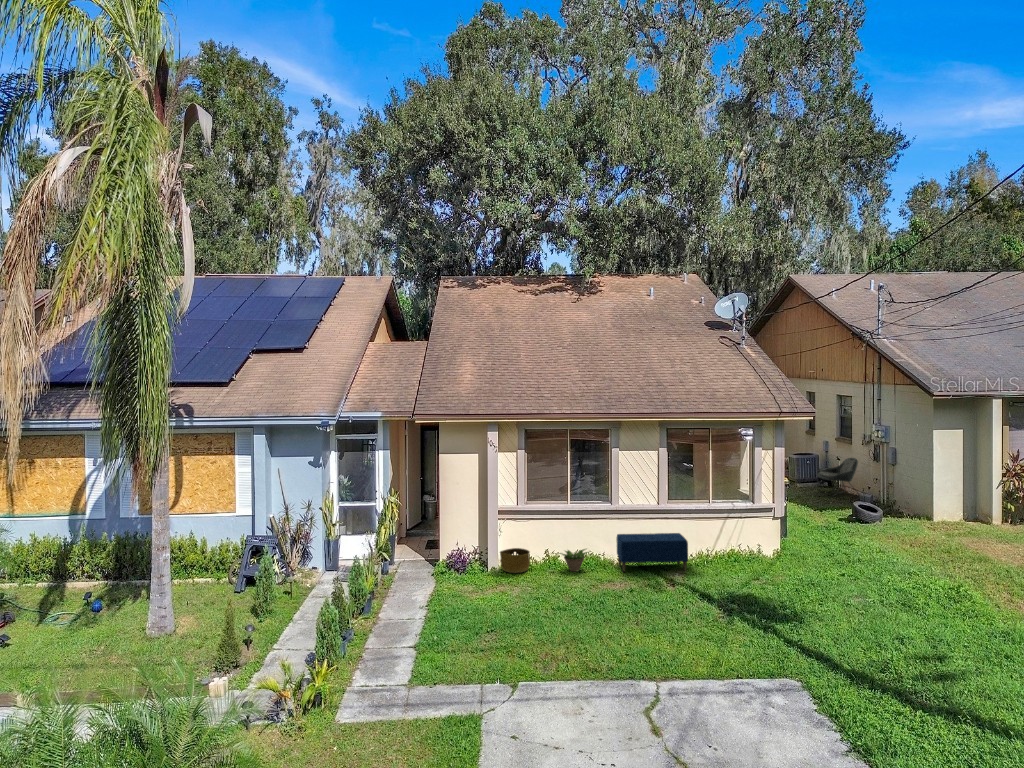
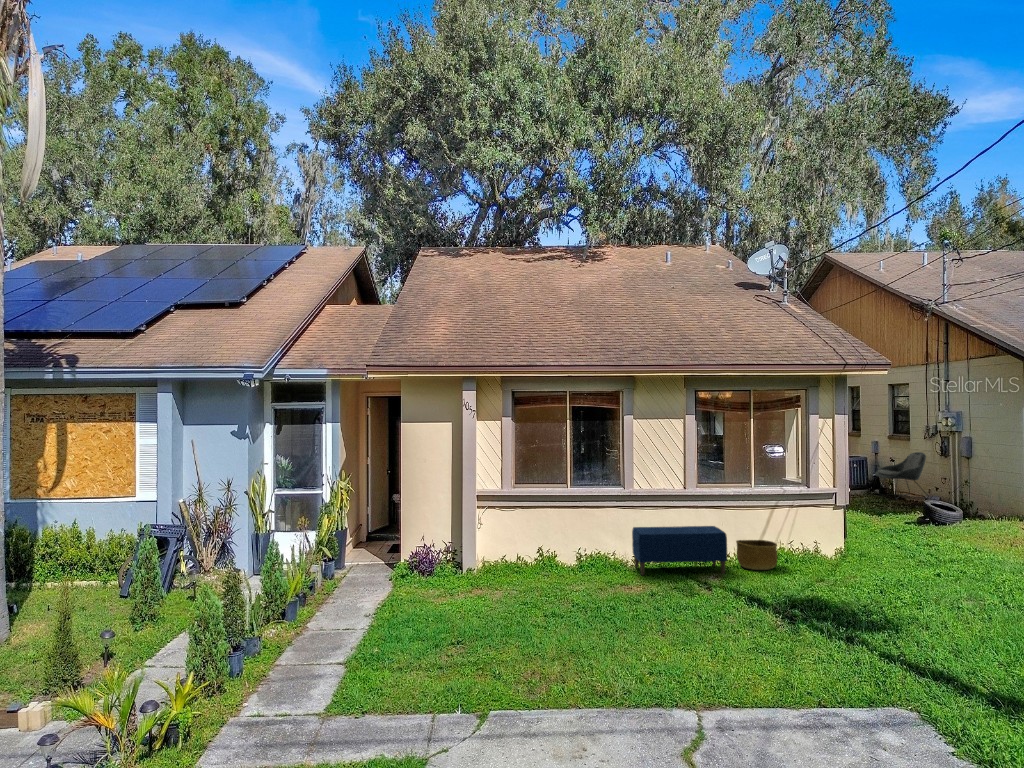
basket: present [500,548,530,573] -> present [736,540,777,570]
decorative plant: present [559,549,589,572] -> none [551,545,600,575]

